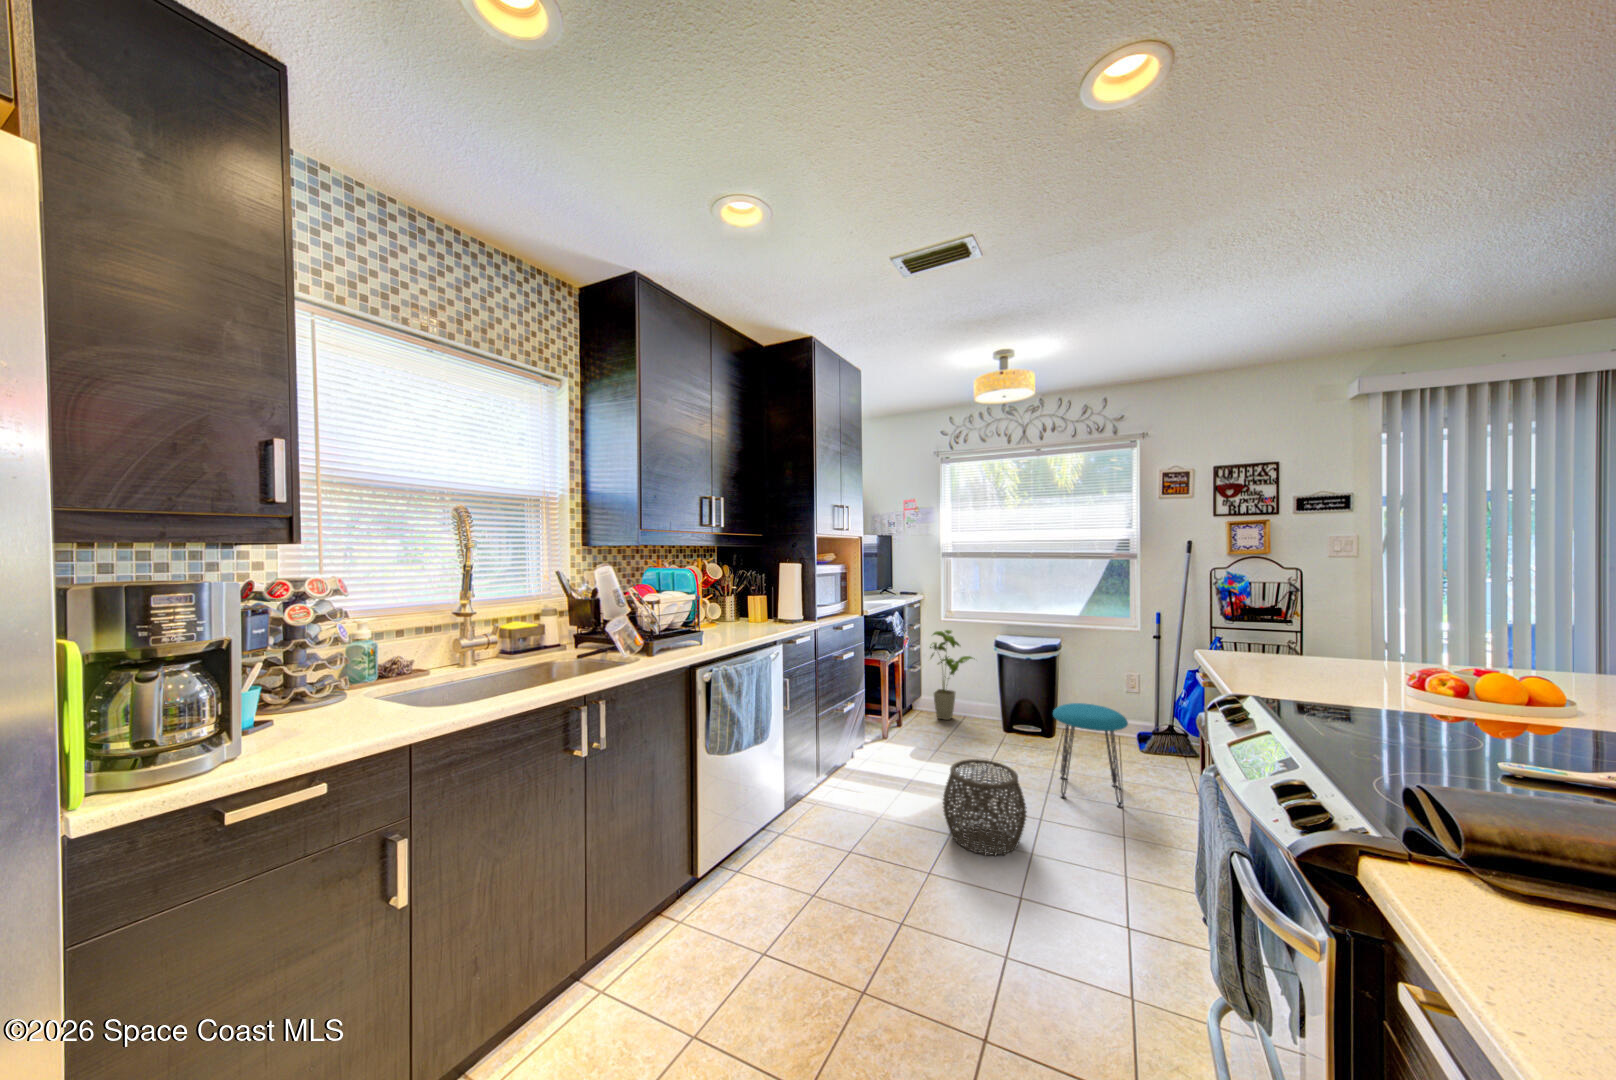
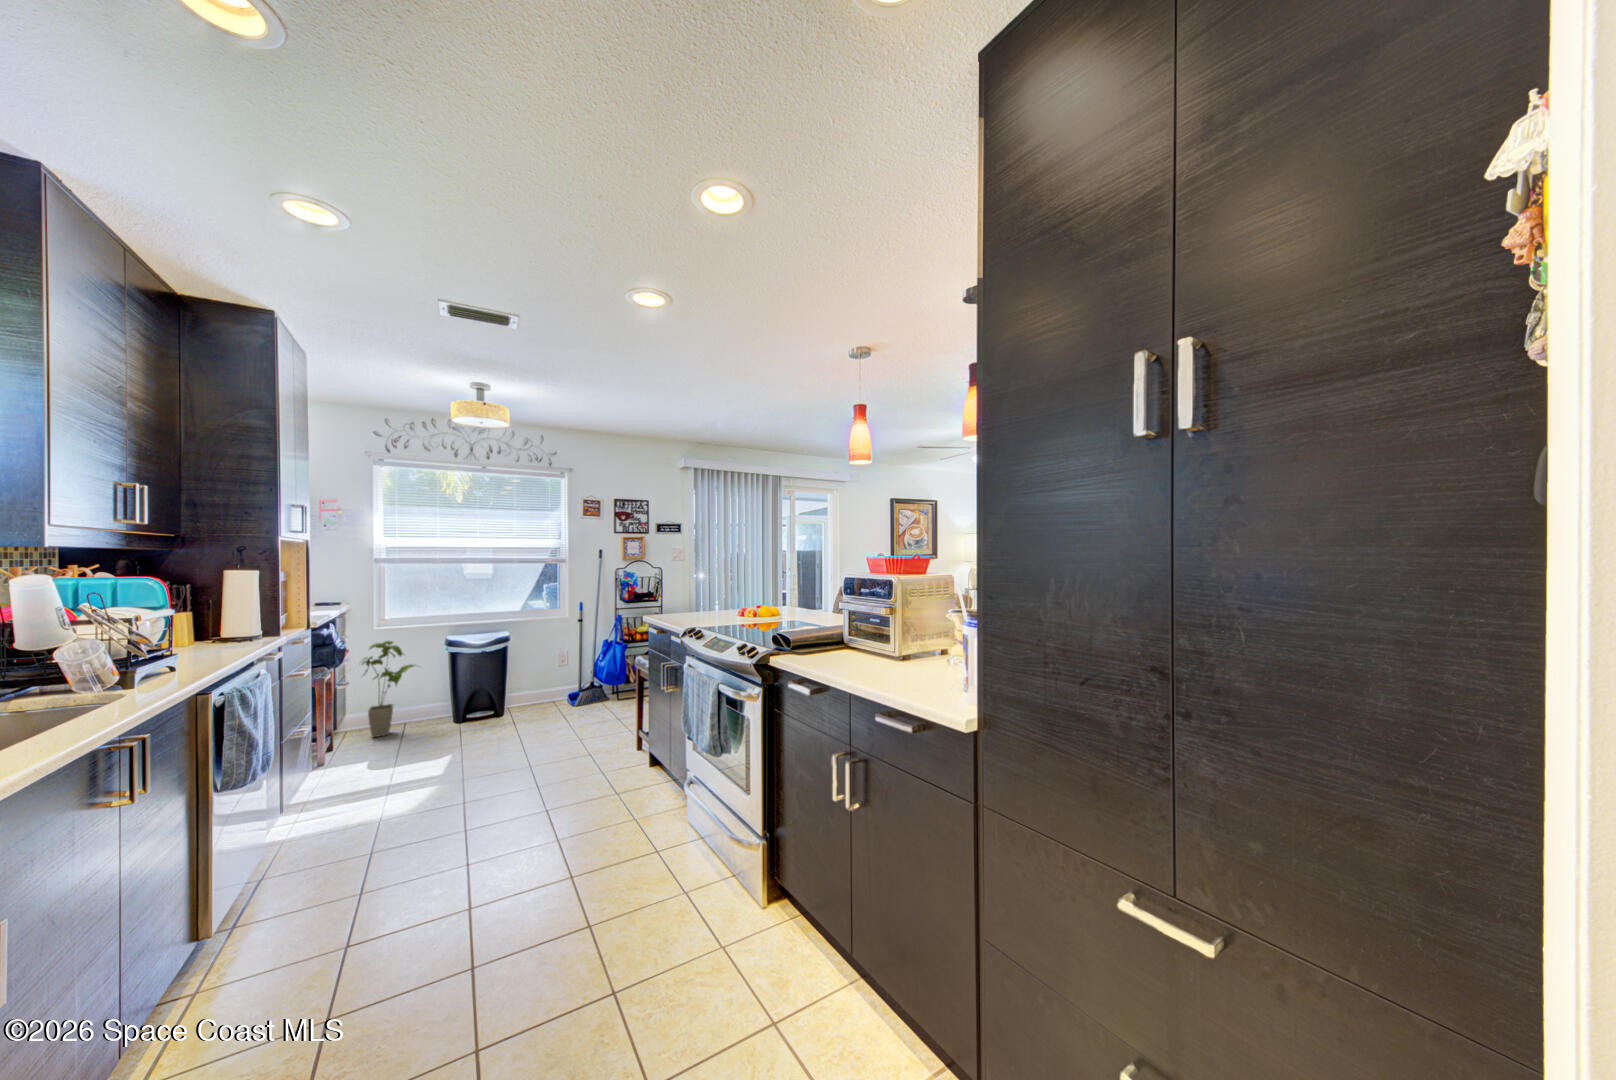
stool: present [1053,703,1128,808] -> none [527,672,583,749]
woven basket: present [943,759,1027,856] -> none [462,726,538,803]

